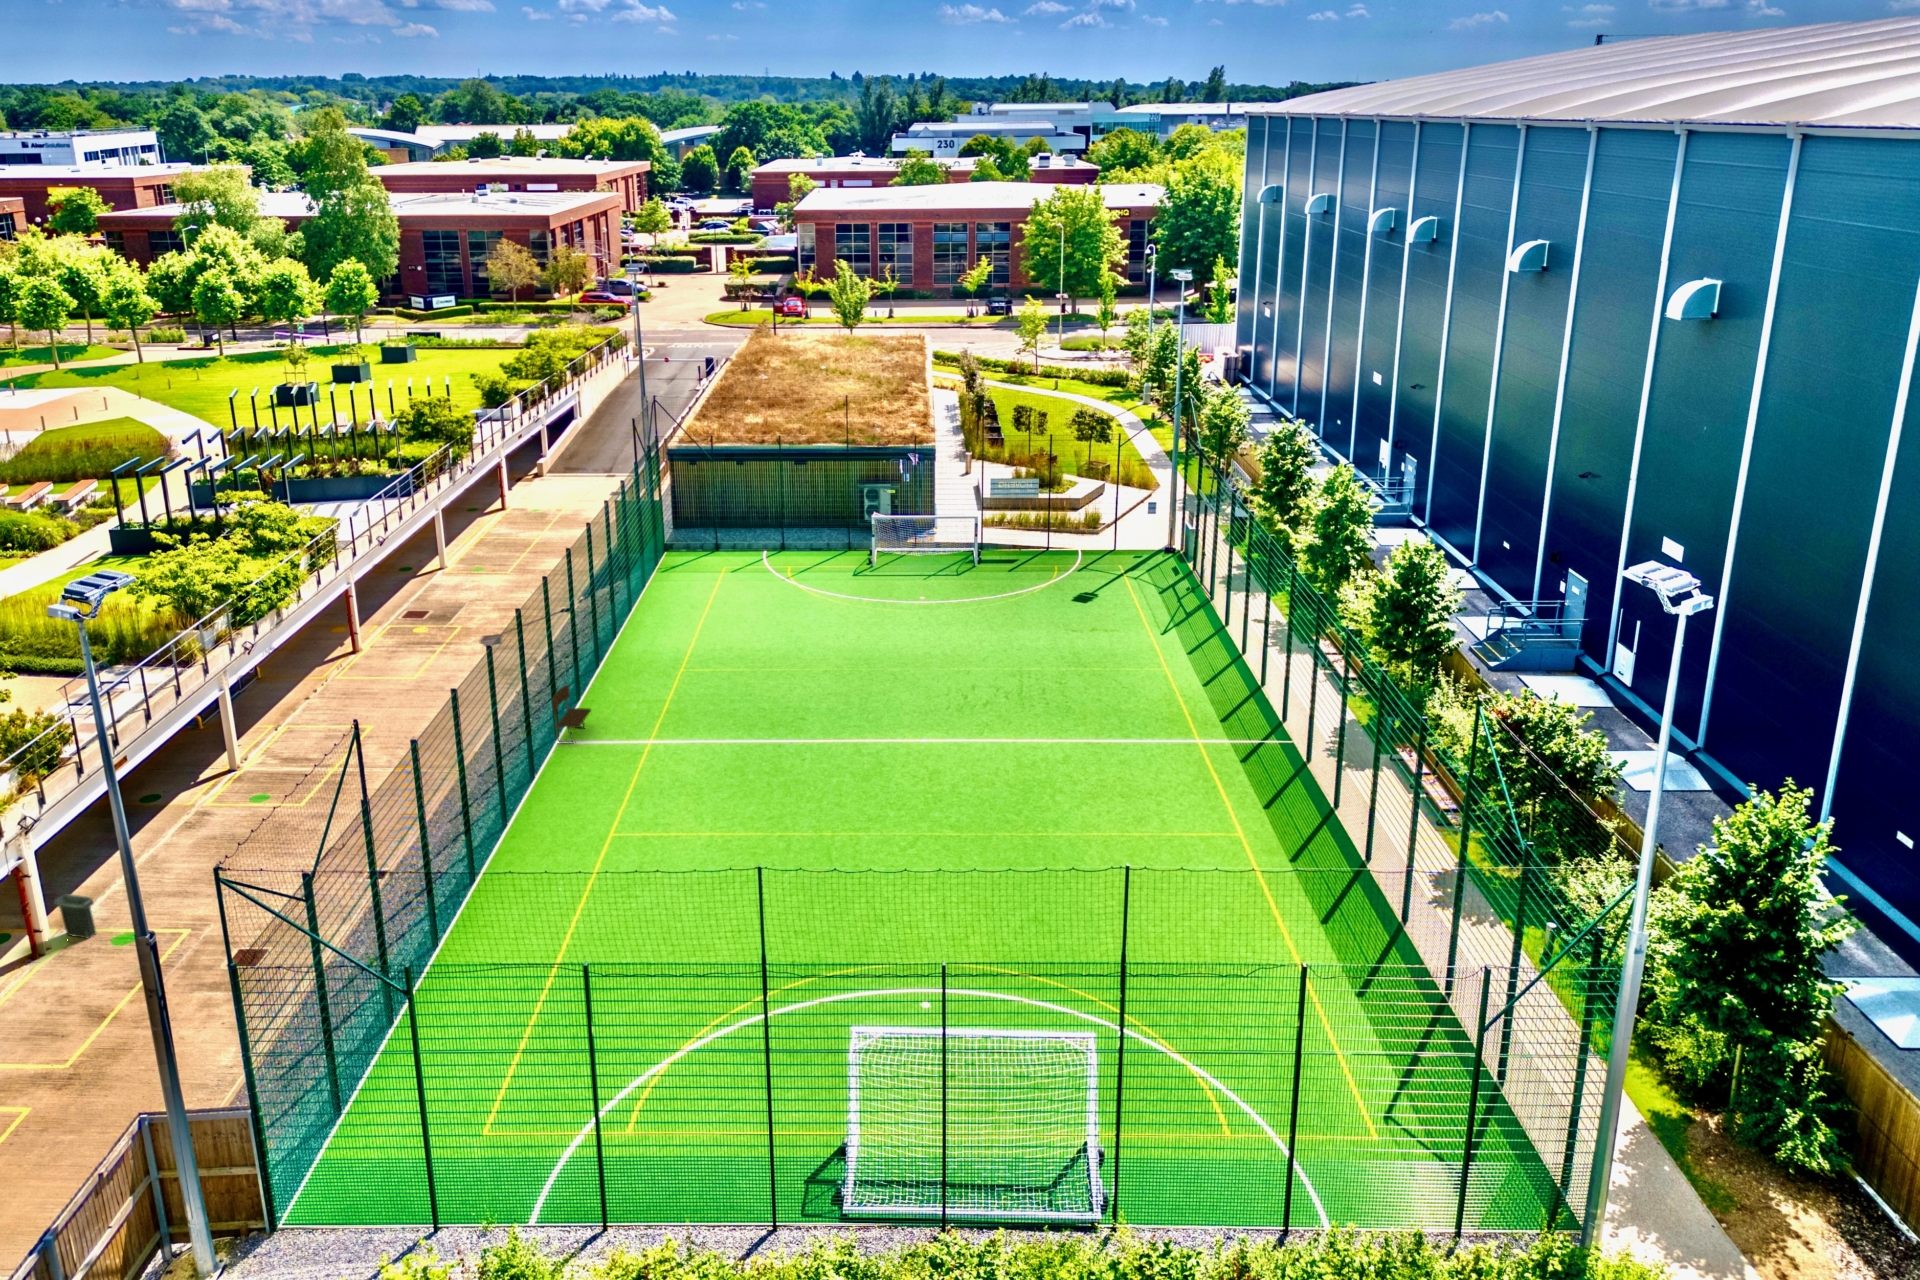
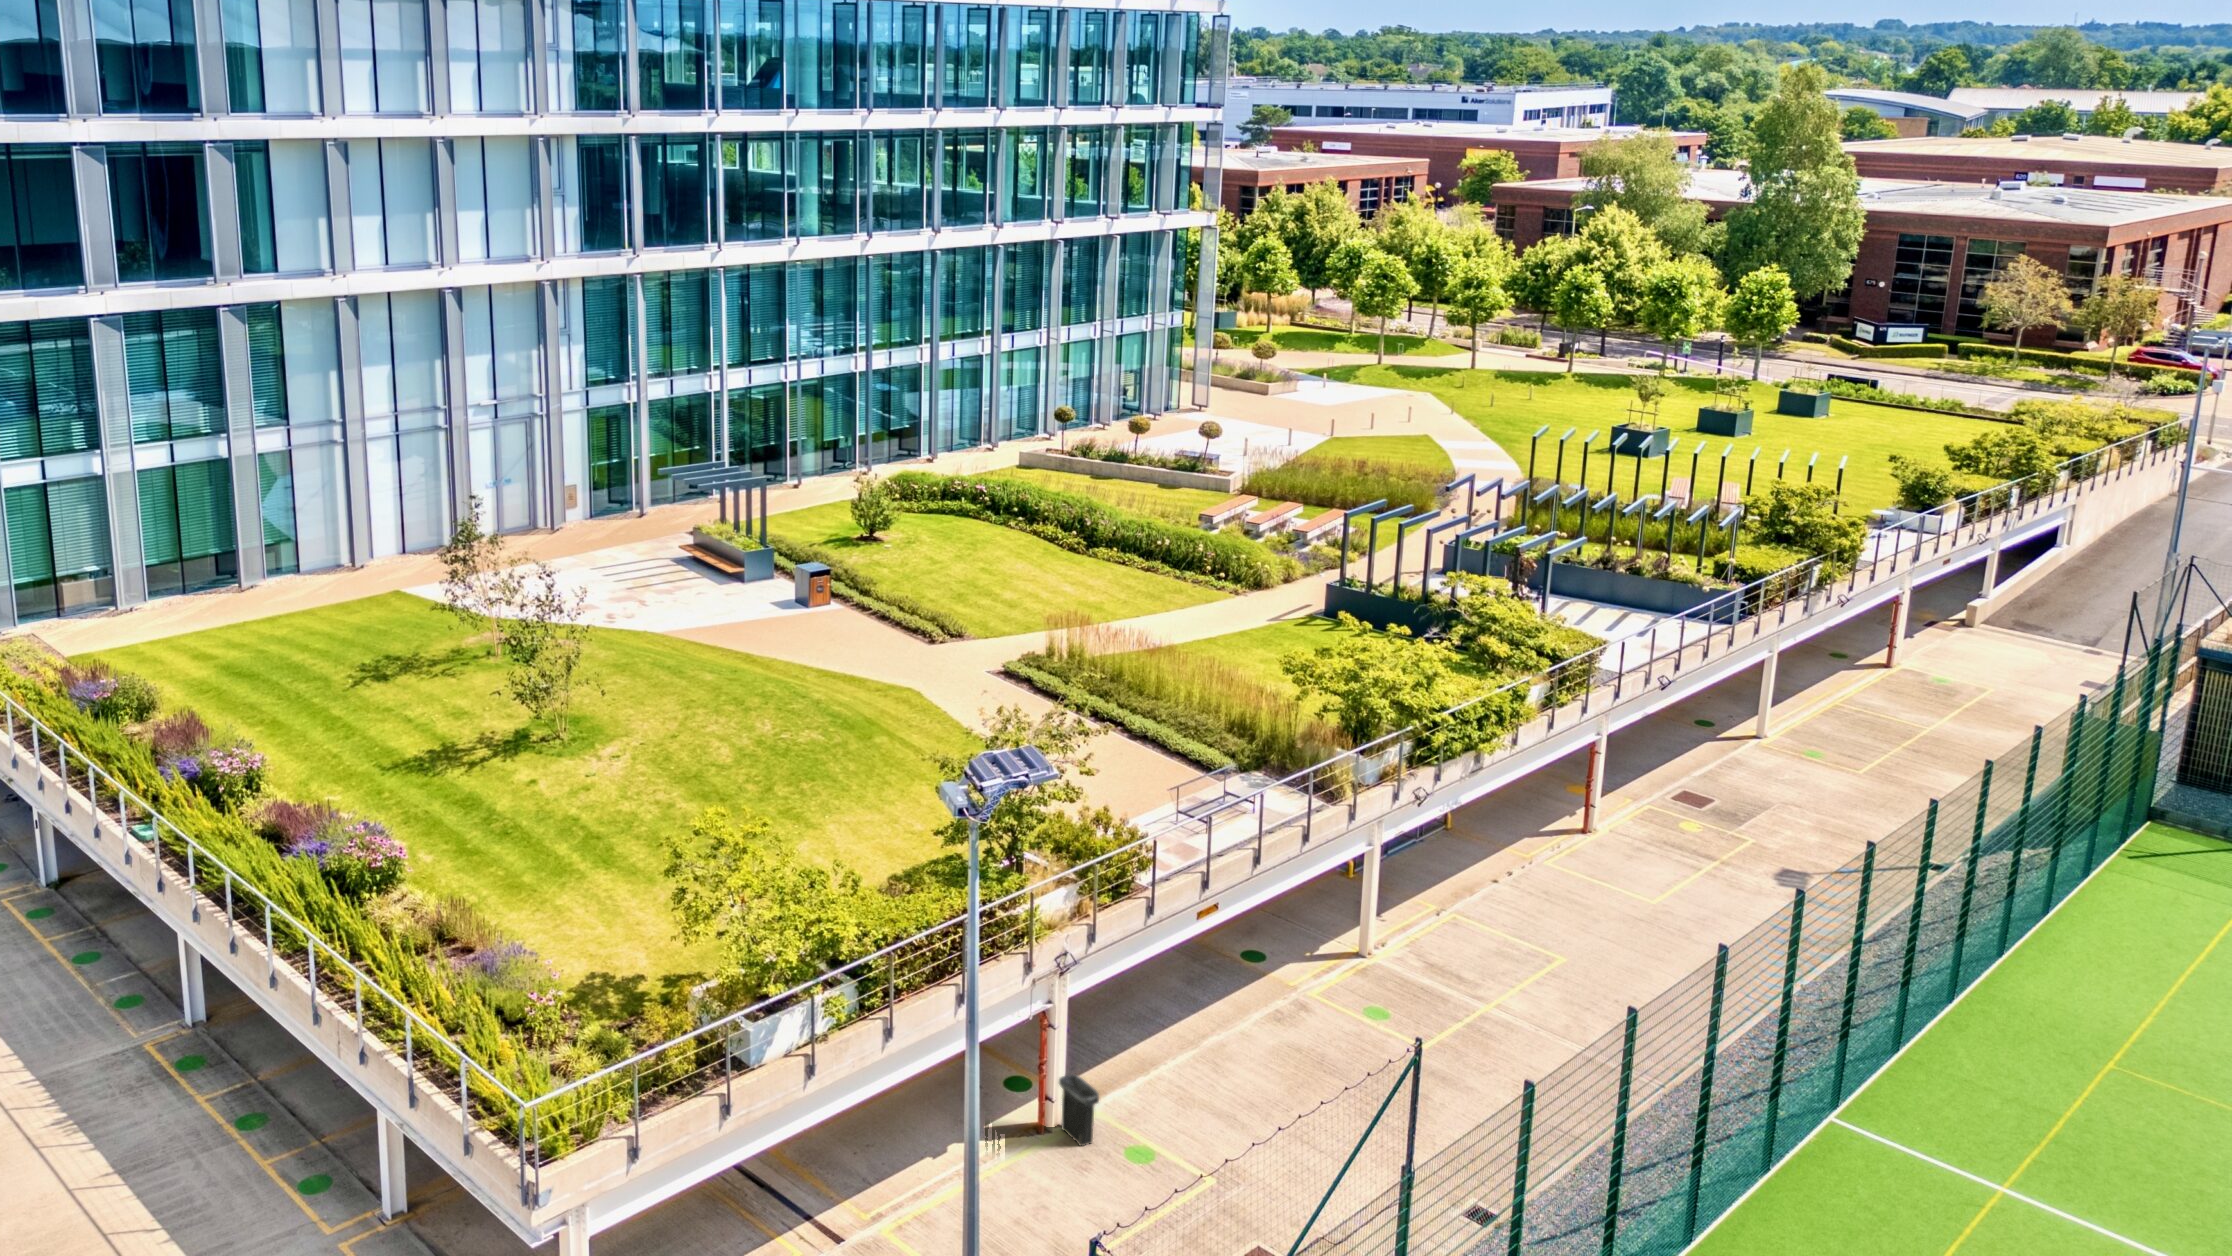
bench: present [552,685,591,744] -> none [1836,1020,1918,1129]

